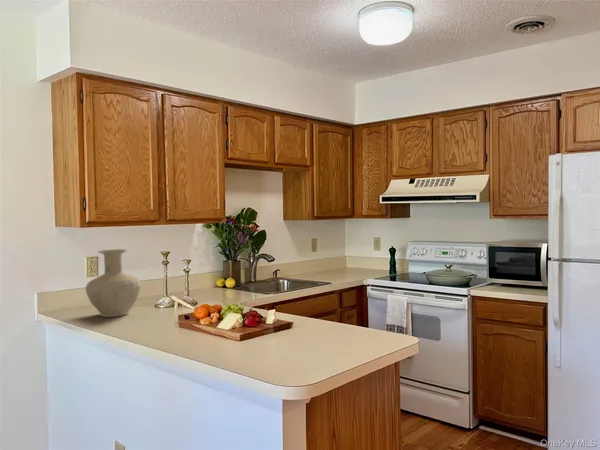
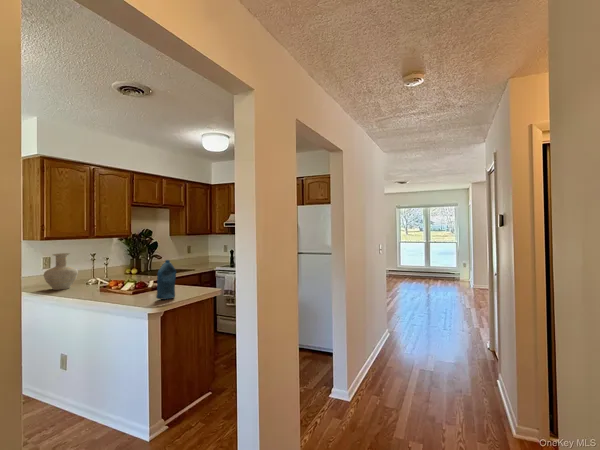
bottle: none [297,268,337,363] -> present [156,260,176,300]

